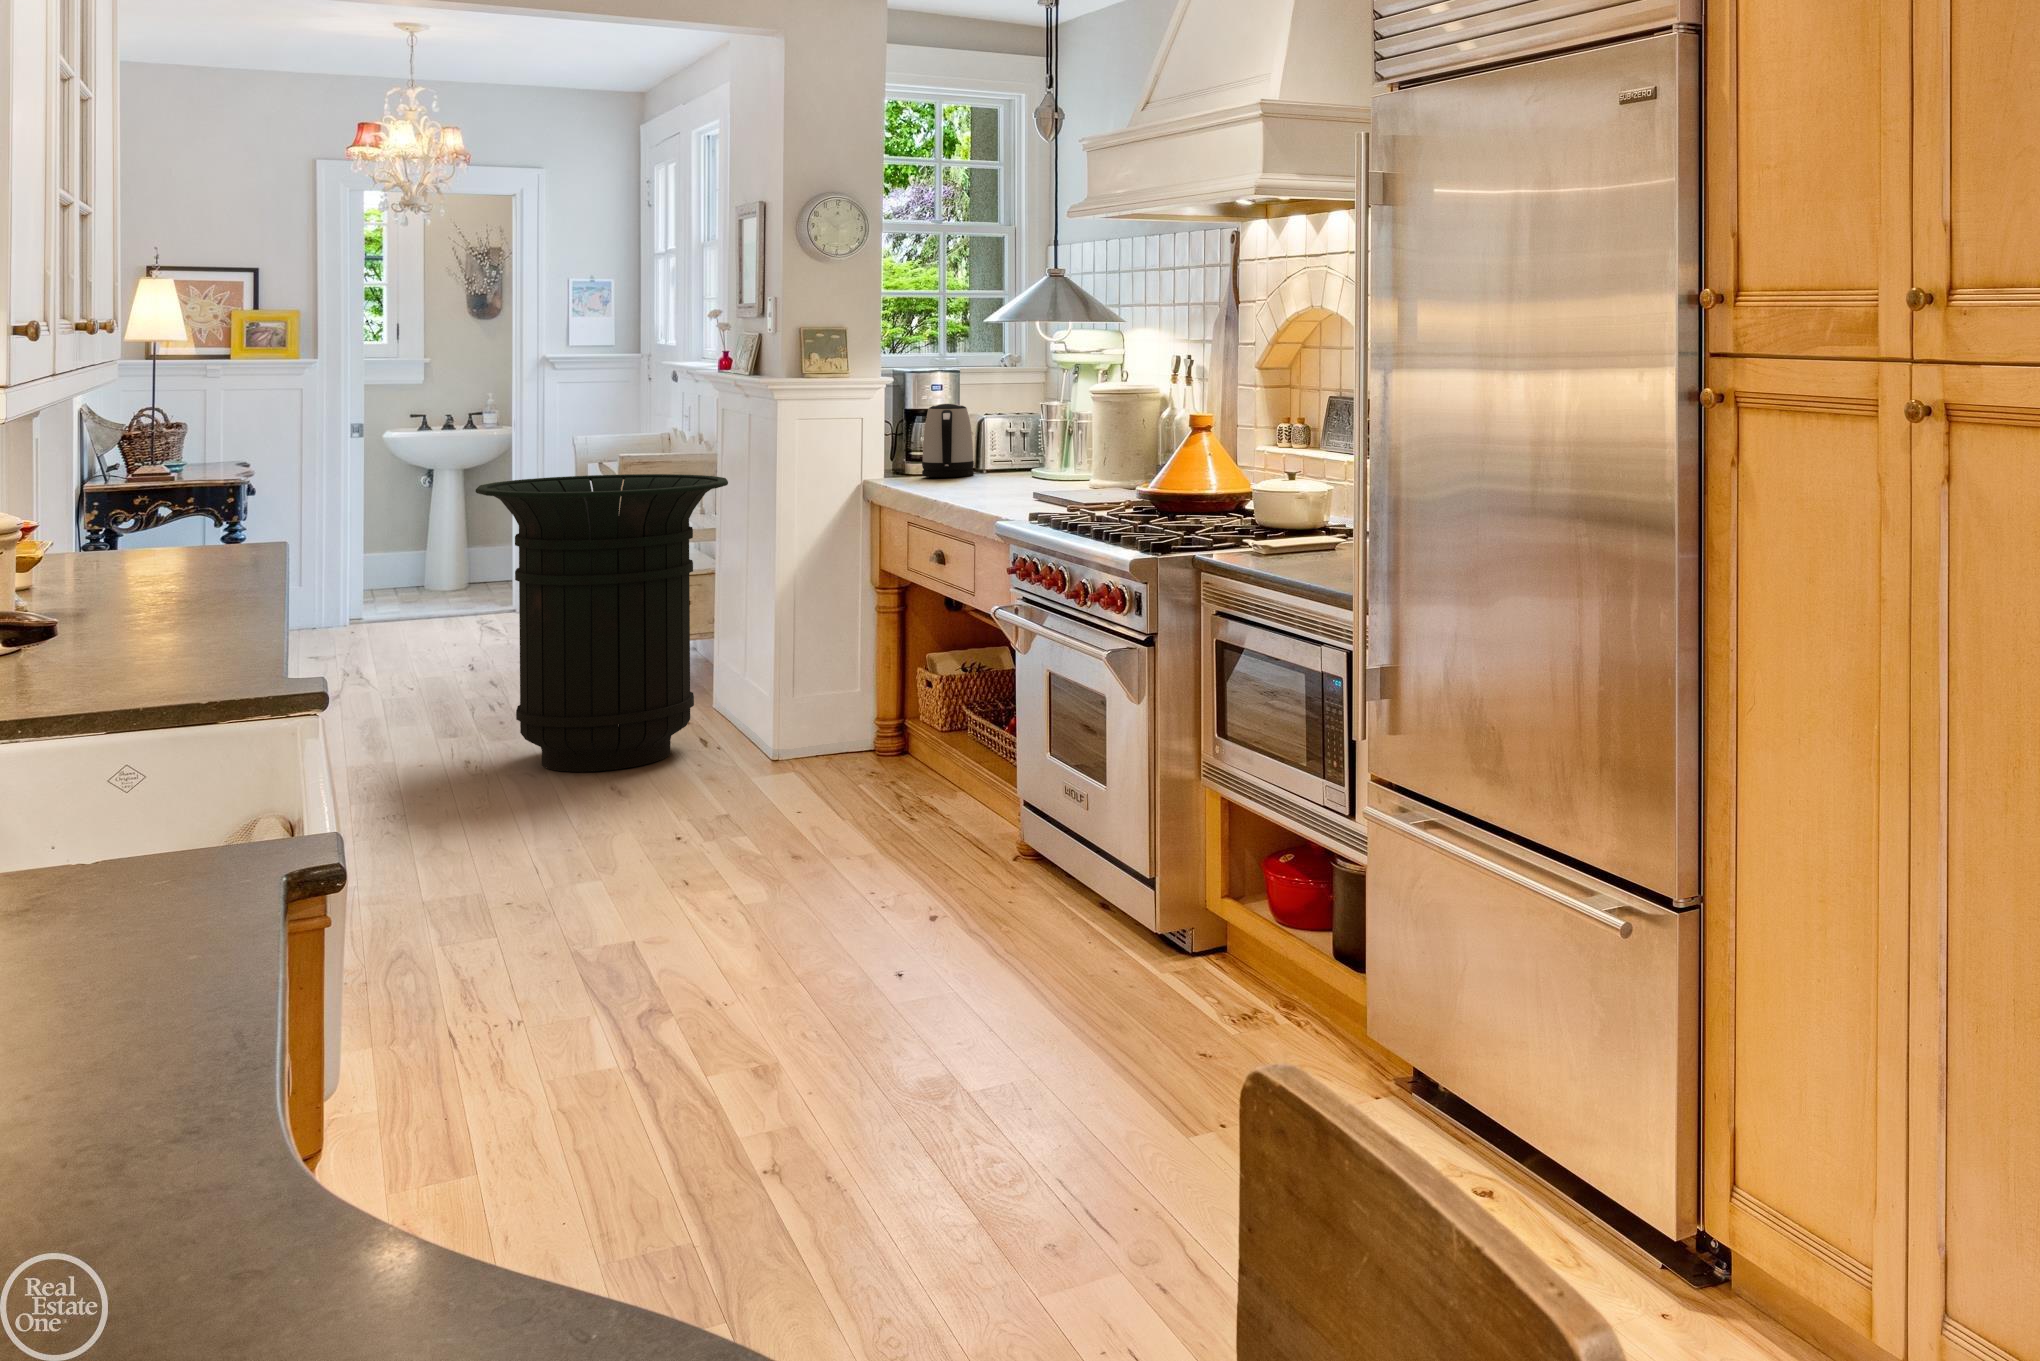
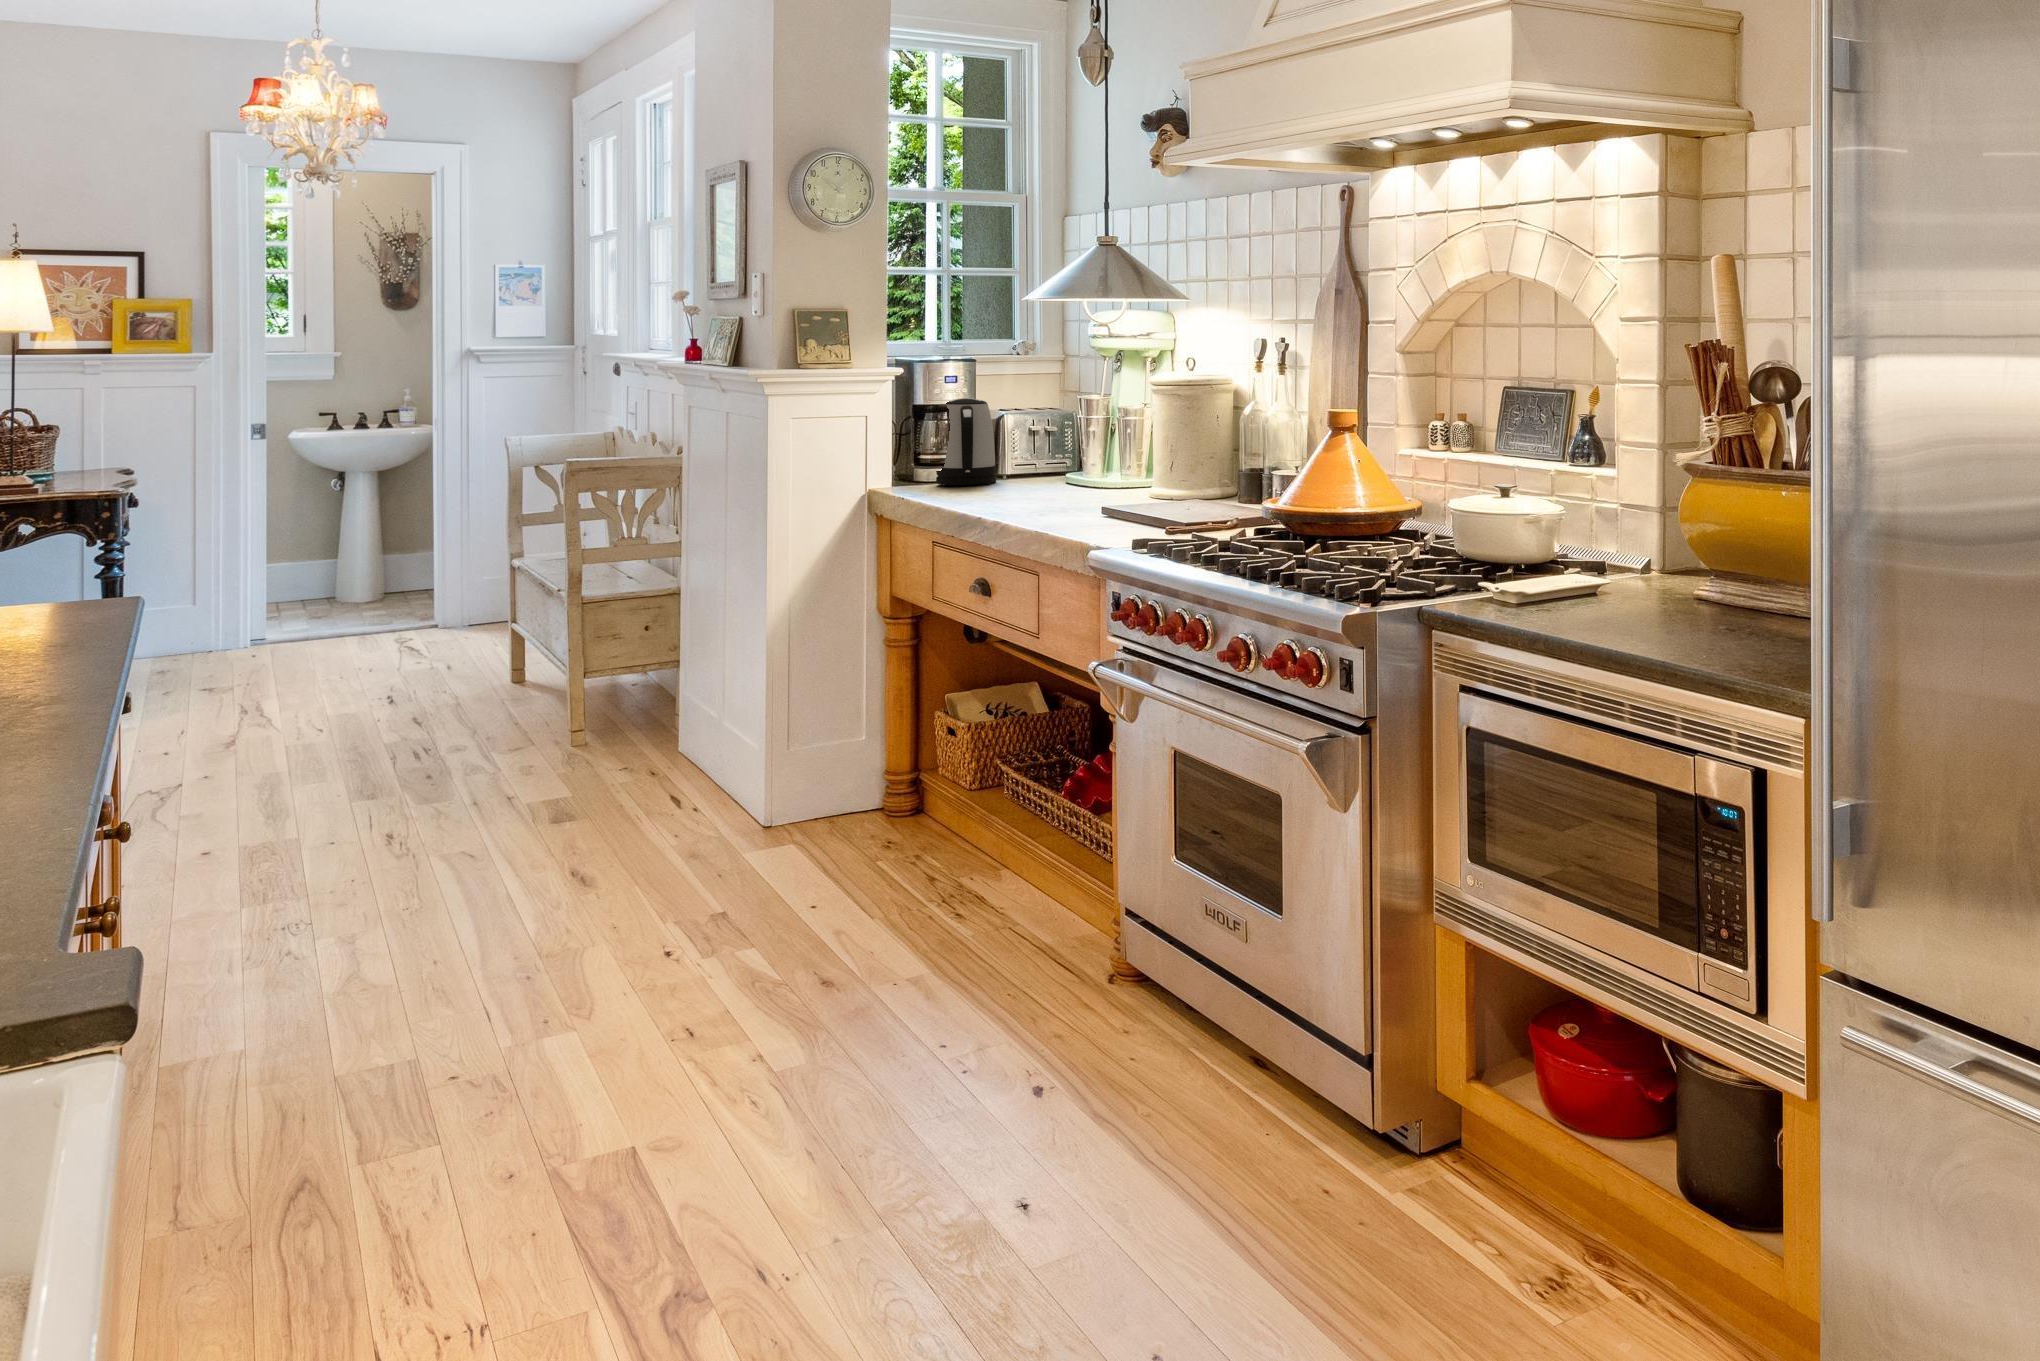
trash can: present [476,474,728,772] -> none [400,483,707,849]

